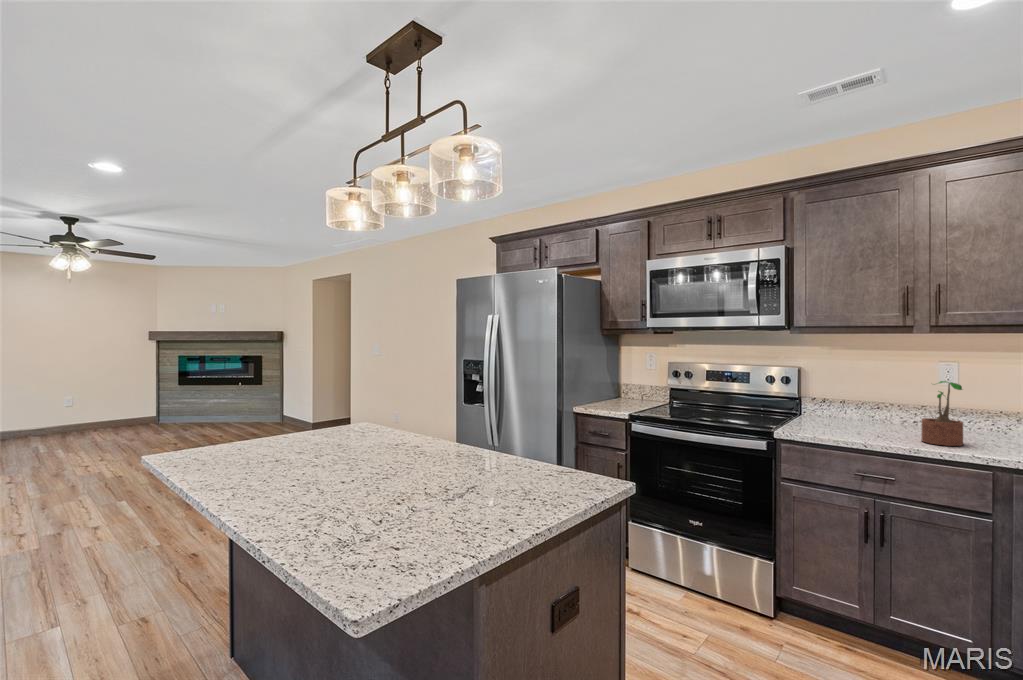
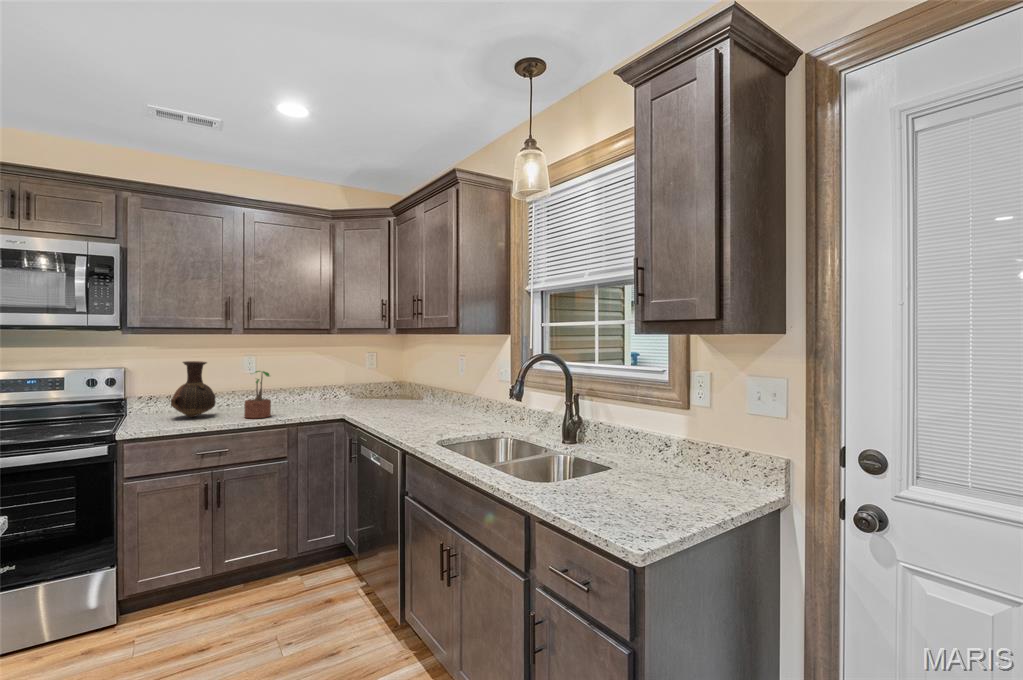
vase: none [832,364,890,428] -> present [171,361,216,417]

